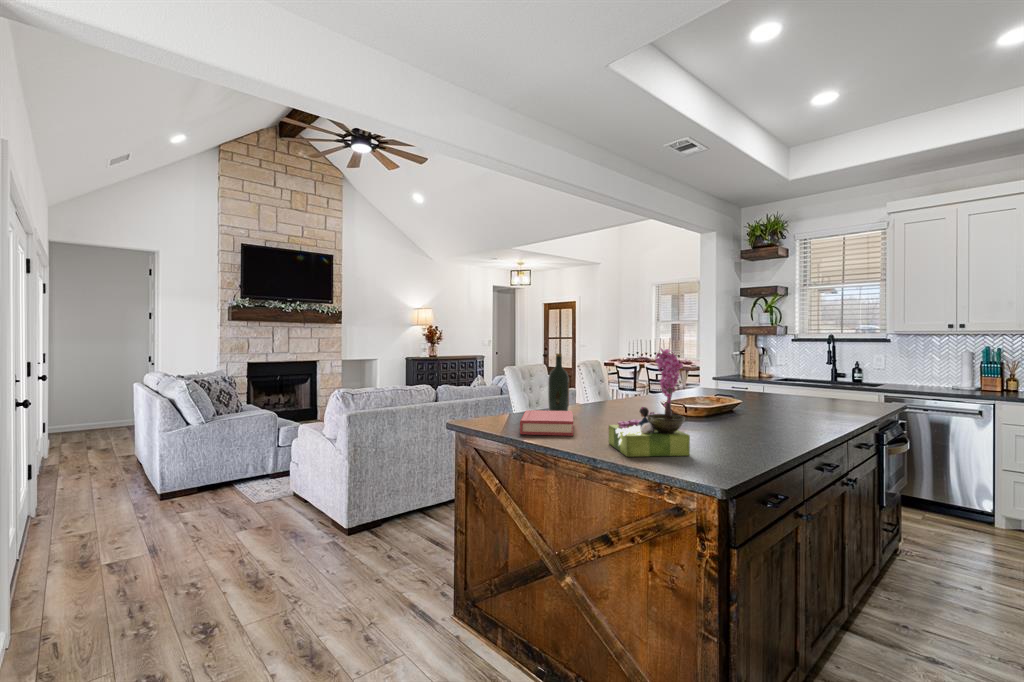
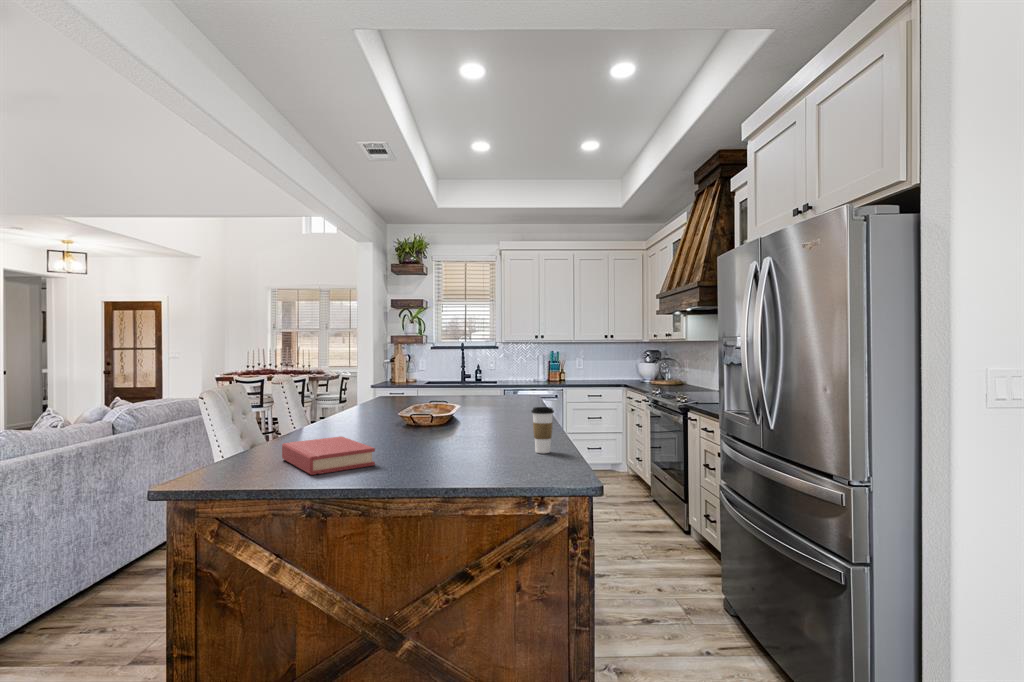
flower arrangement: present [609,348,690,457] -> none [430,357,521,477]
wine bottle: present [548,354,569,411] -> none [284,368,311,444]
coffee cup: none [727,402,753,452] -> present [531,407,554,453]

